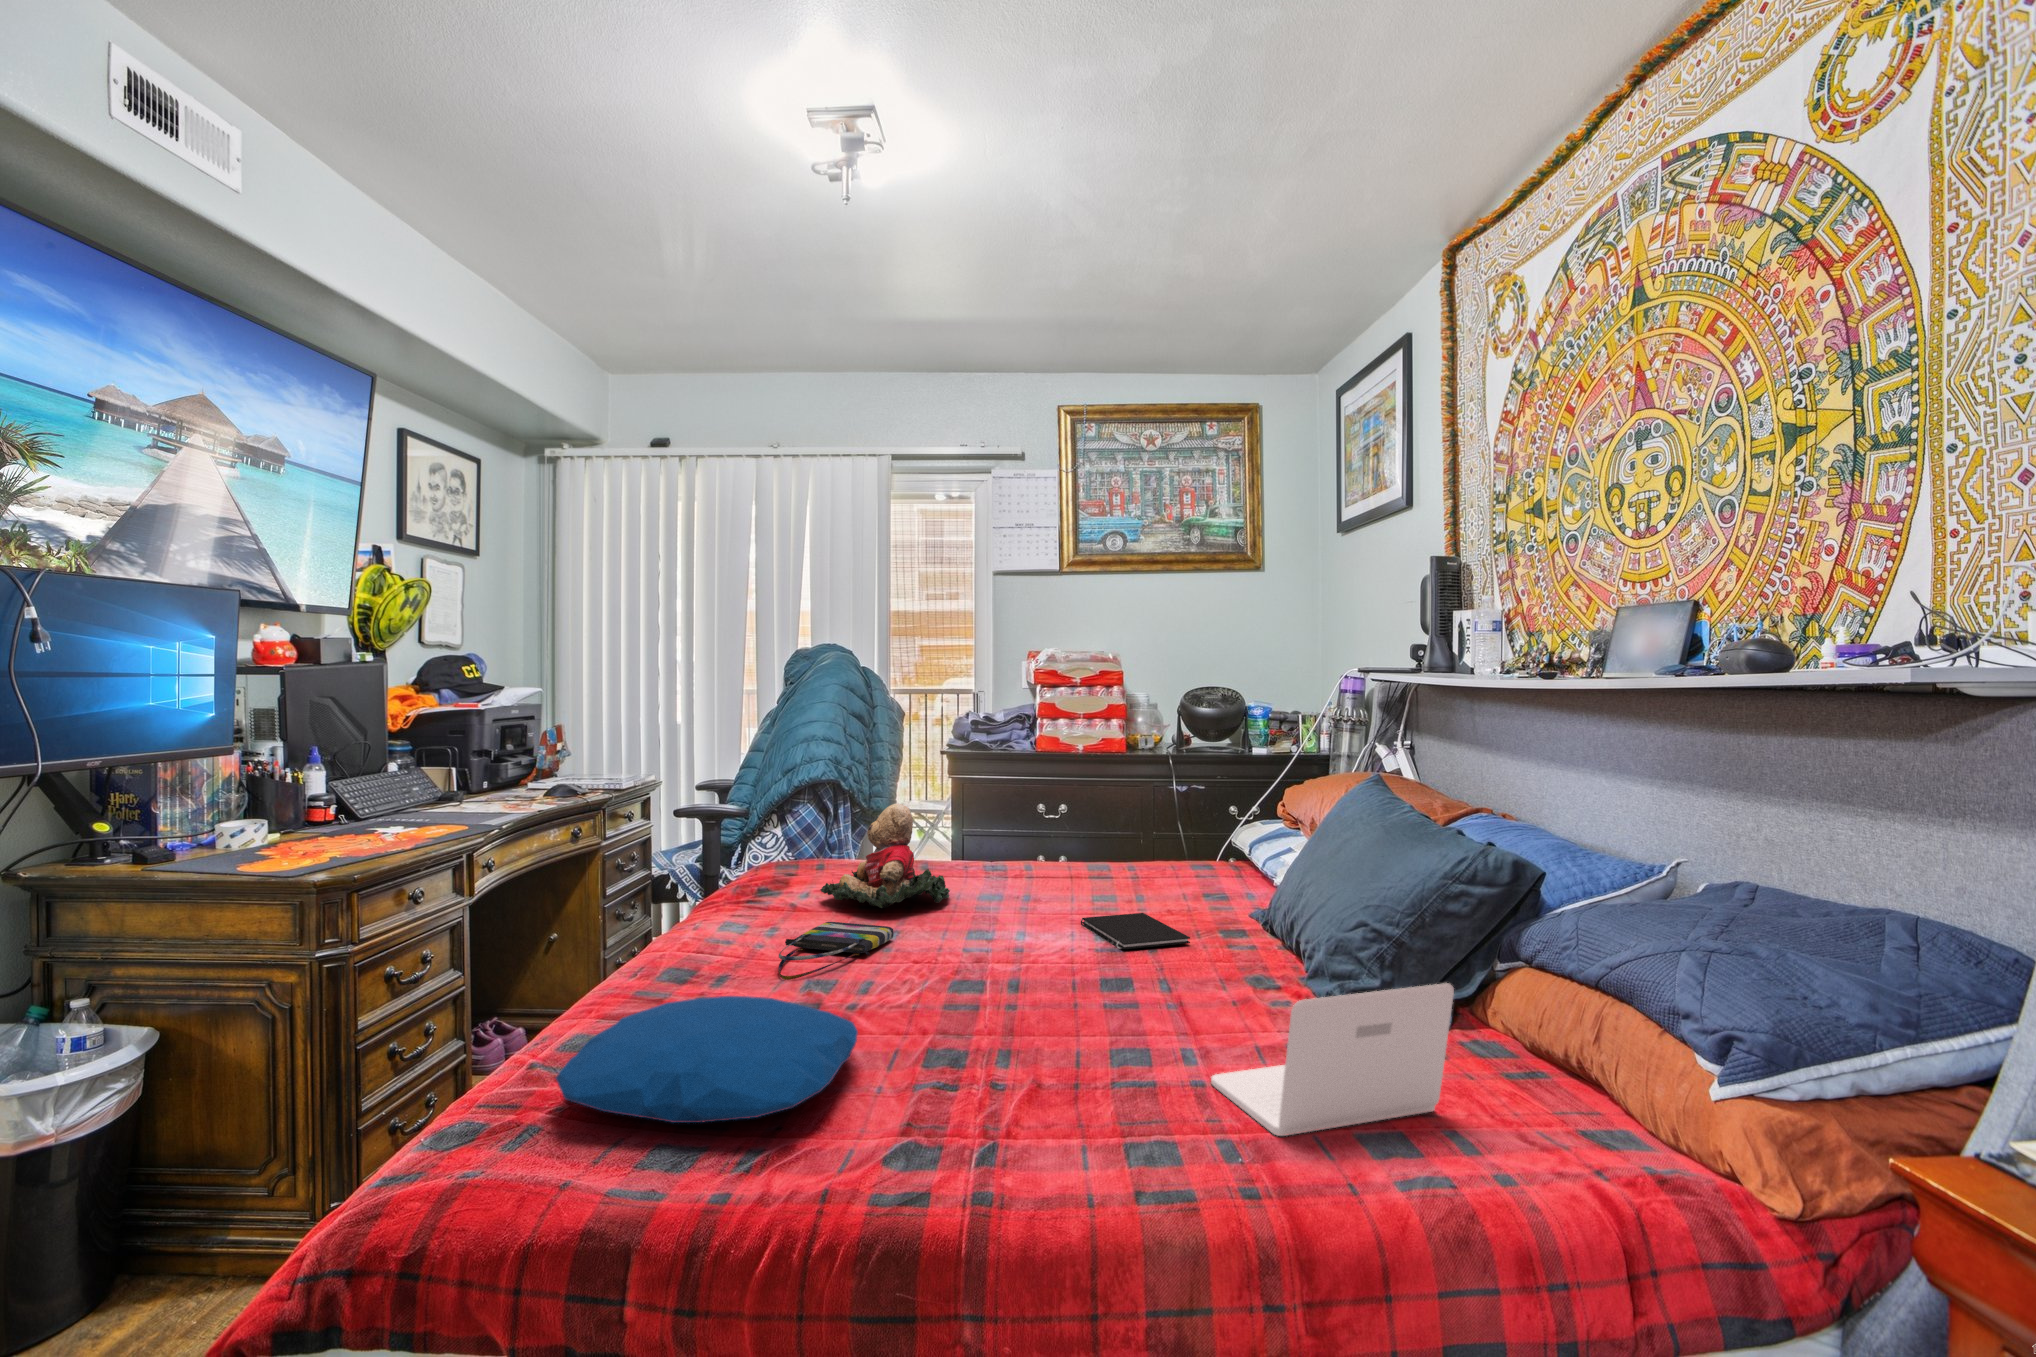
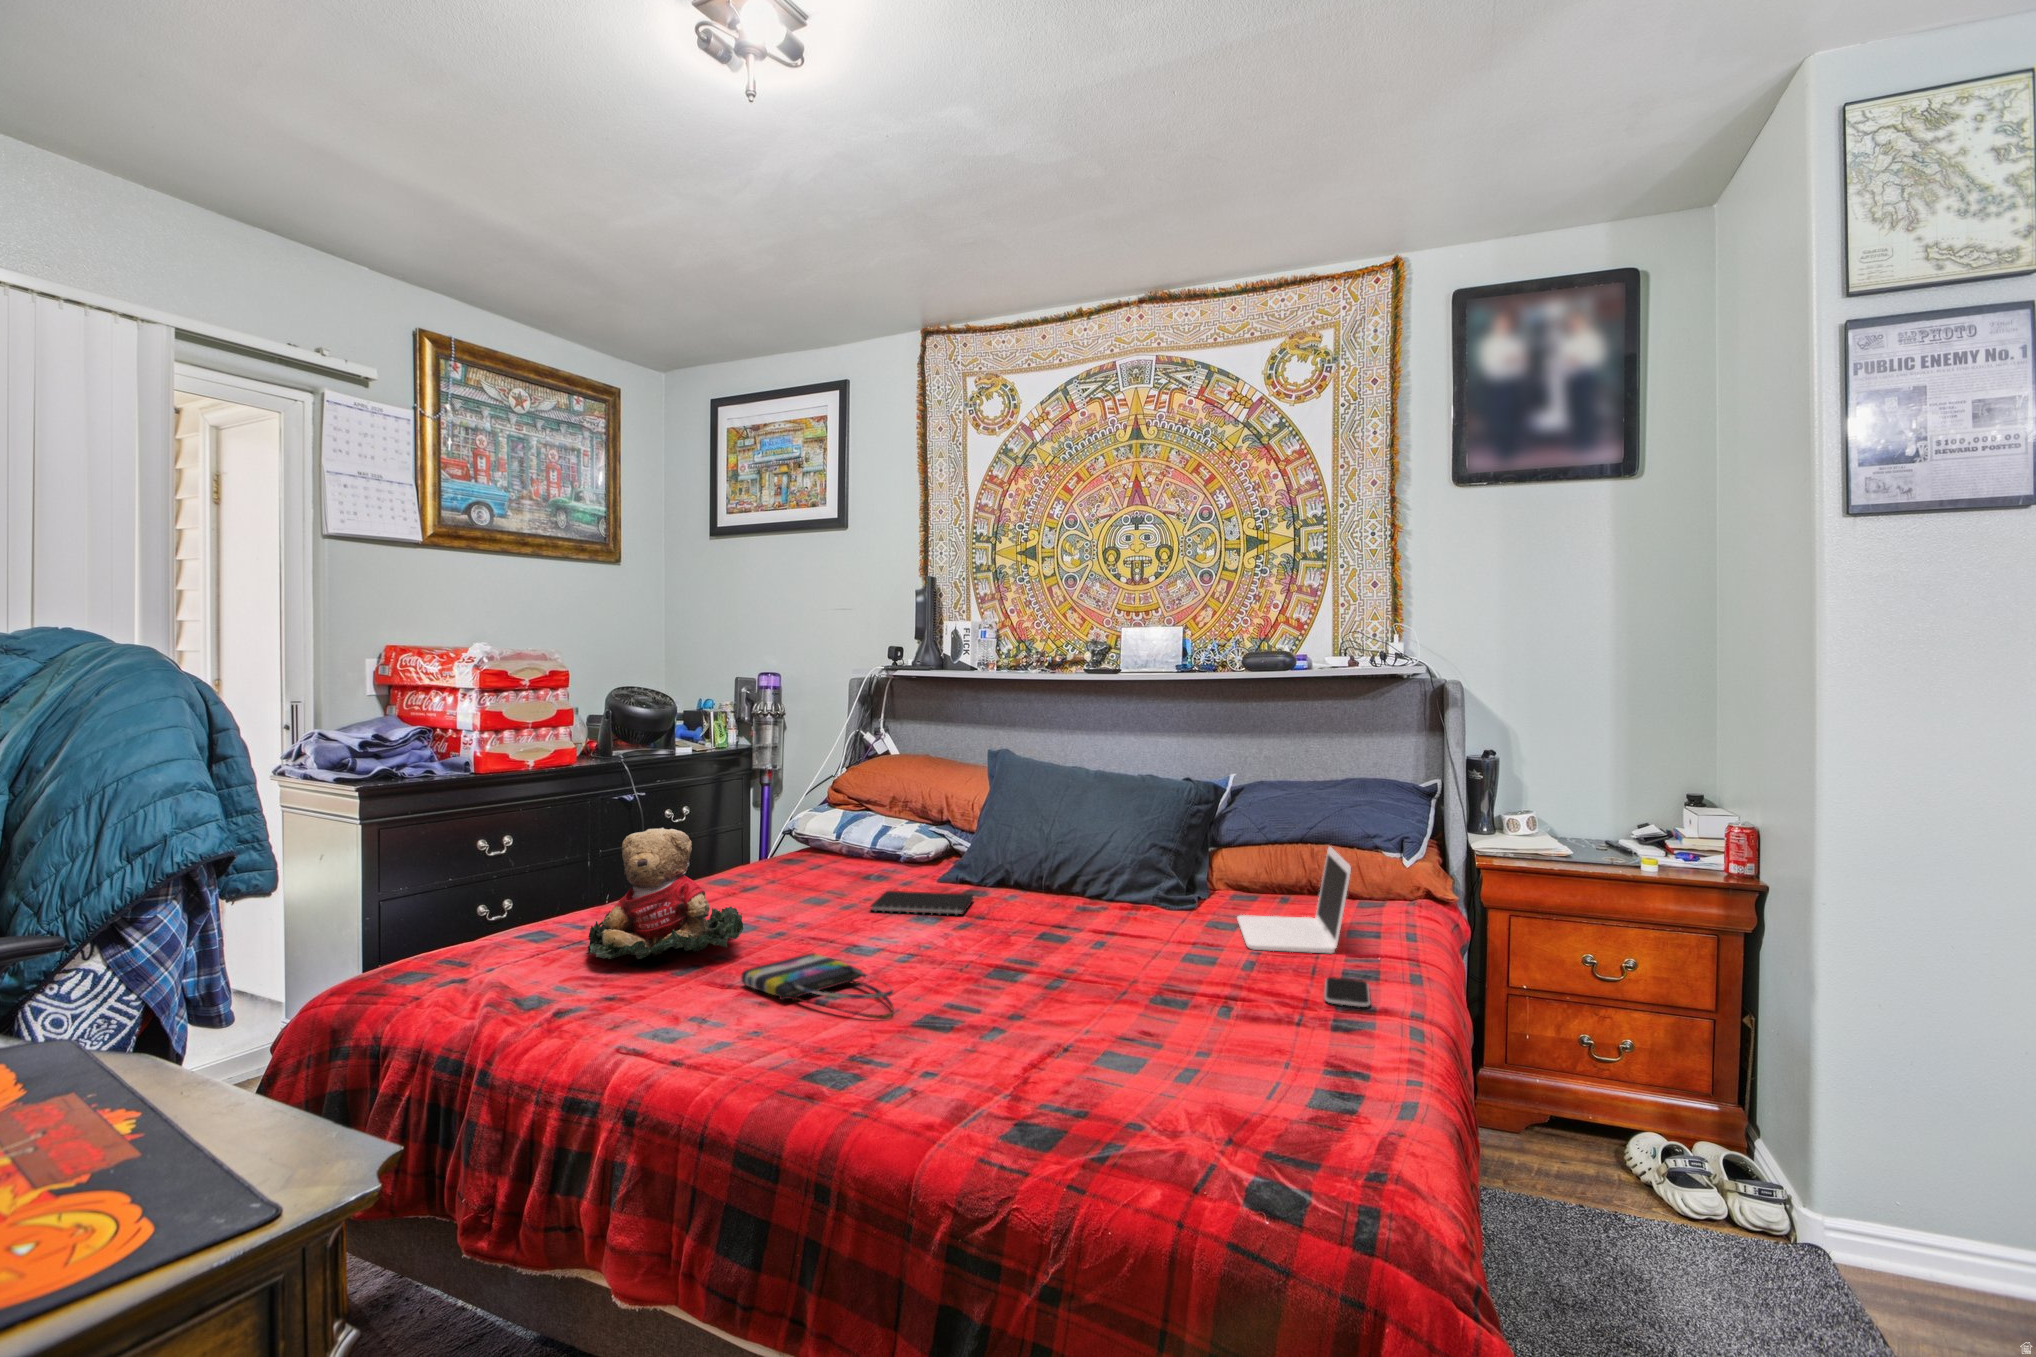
pillow: present [556,996,858,1123] -> none [1039,981,1313,1107]
smartphone: none [1013,1133,1131,1172] -> present [1324,977,1370,1007]

